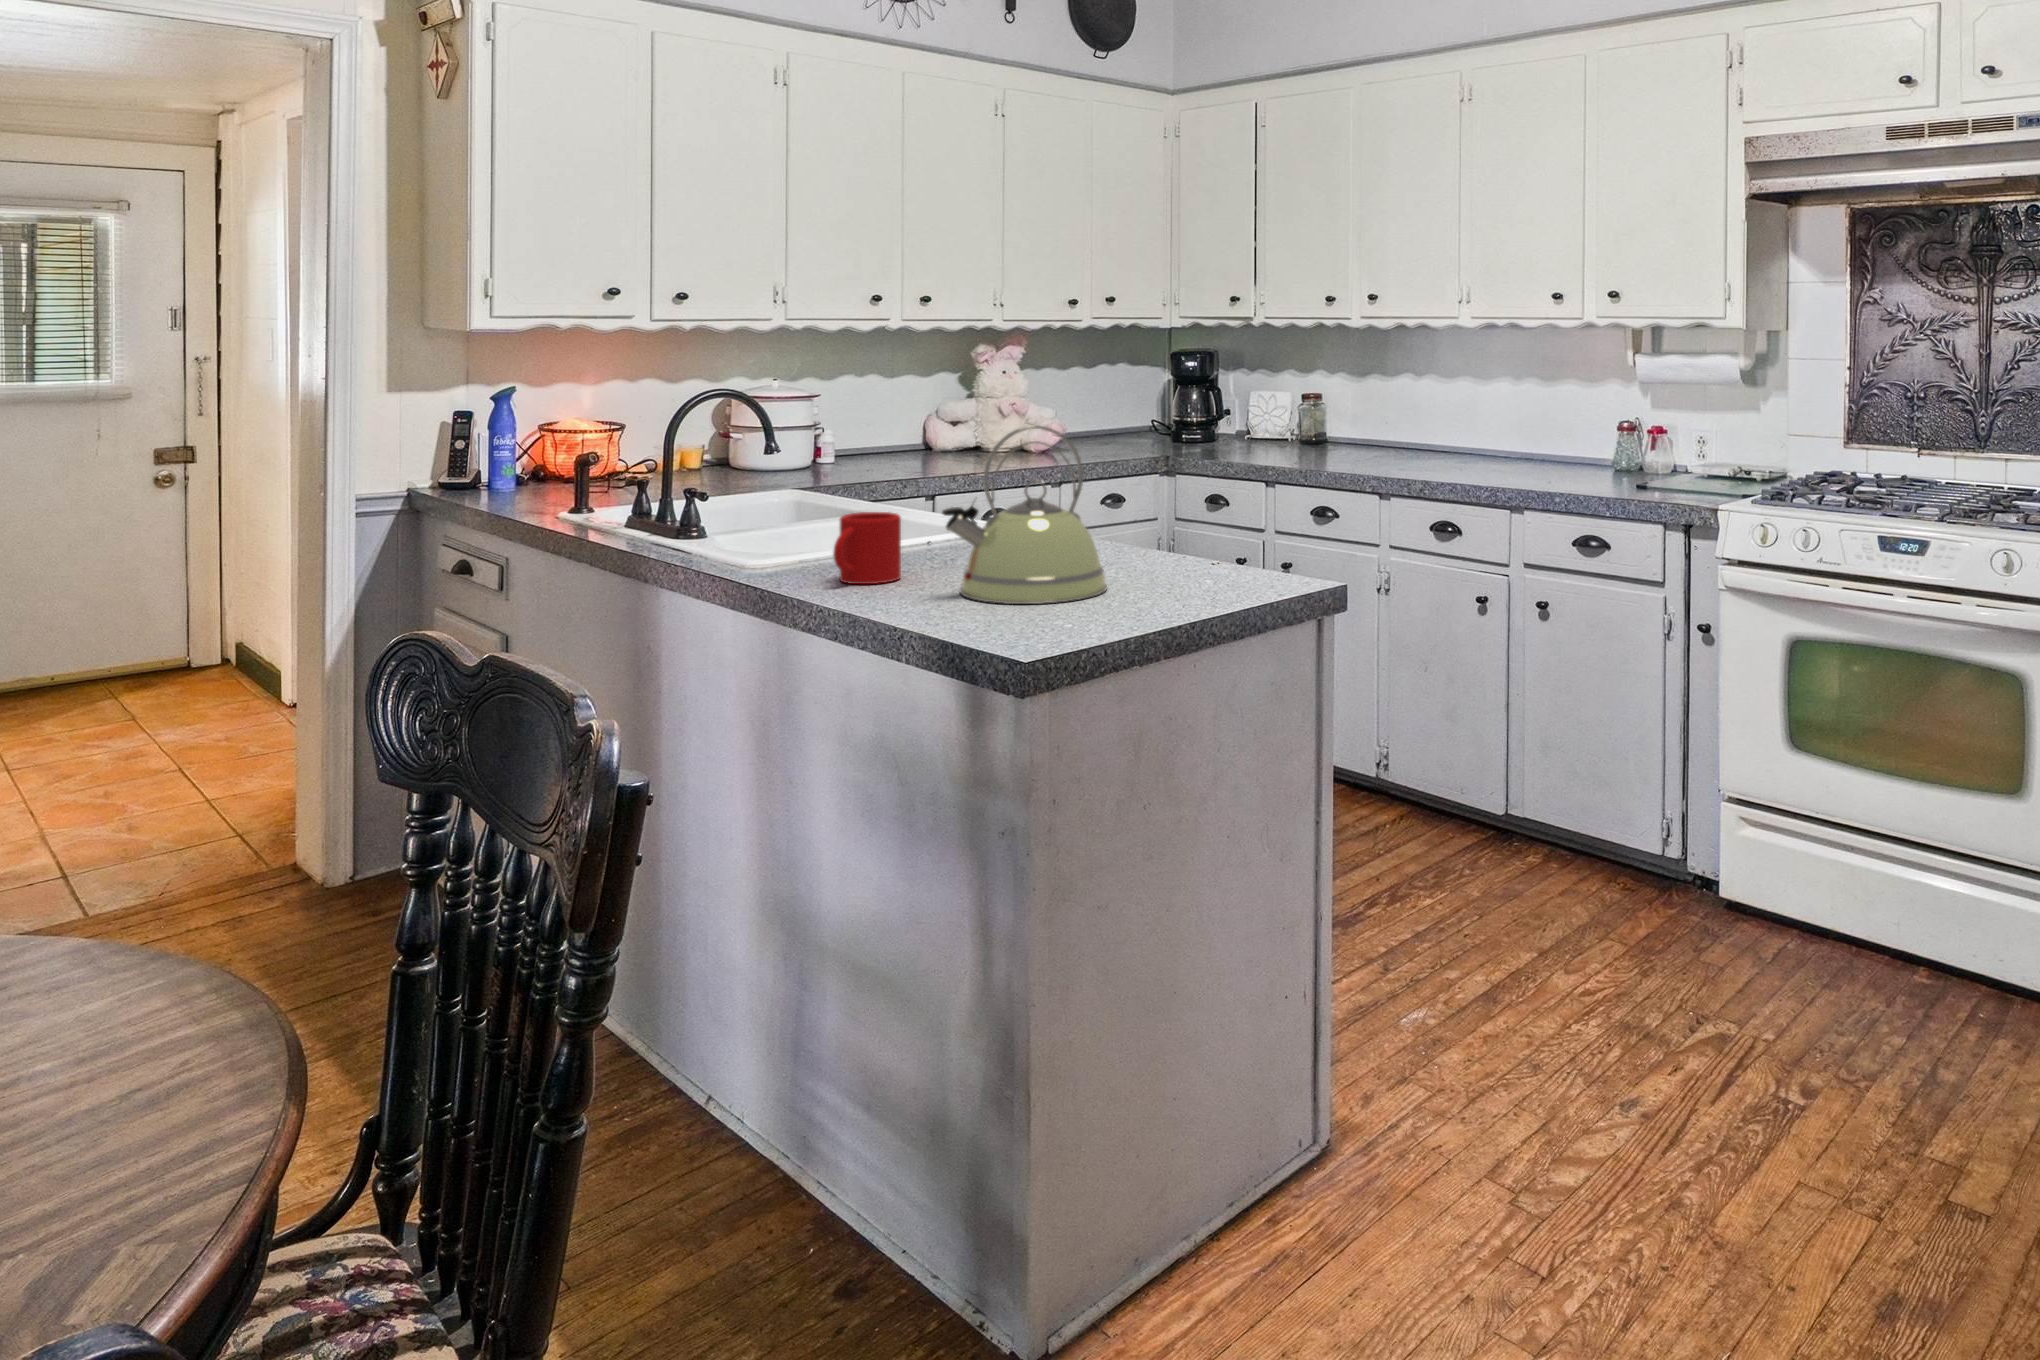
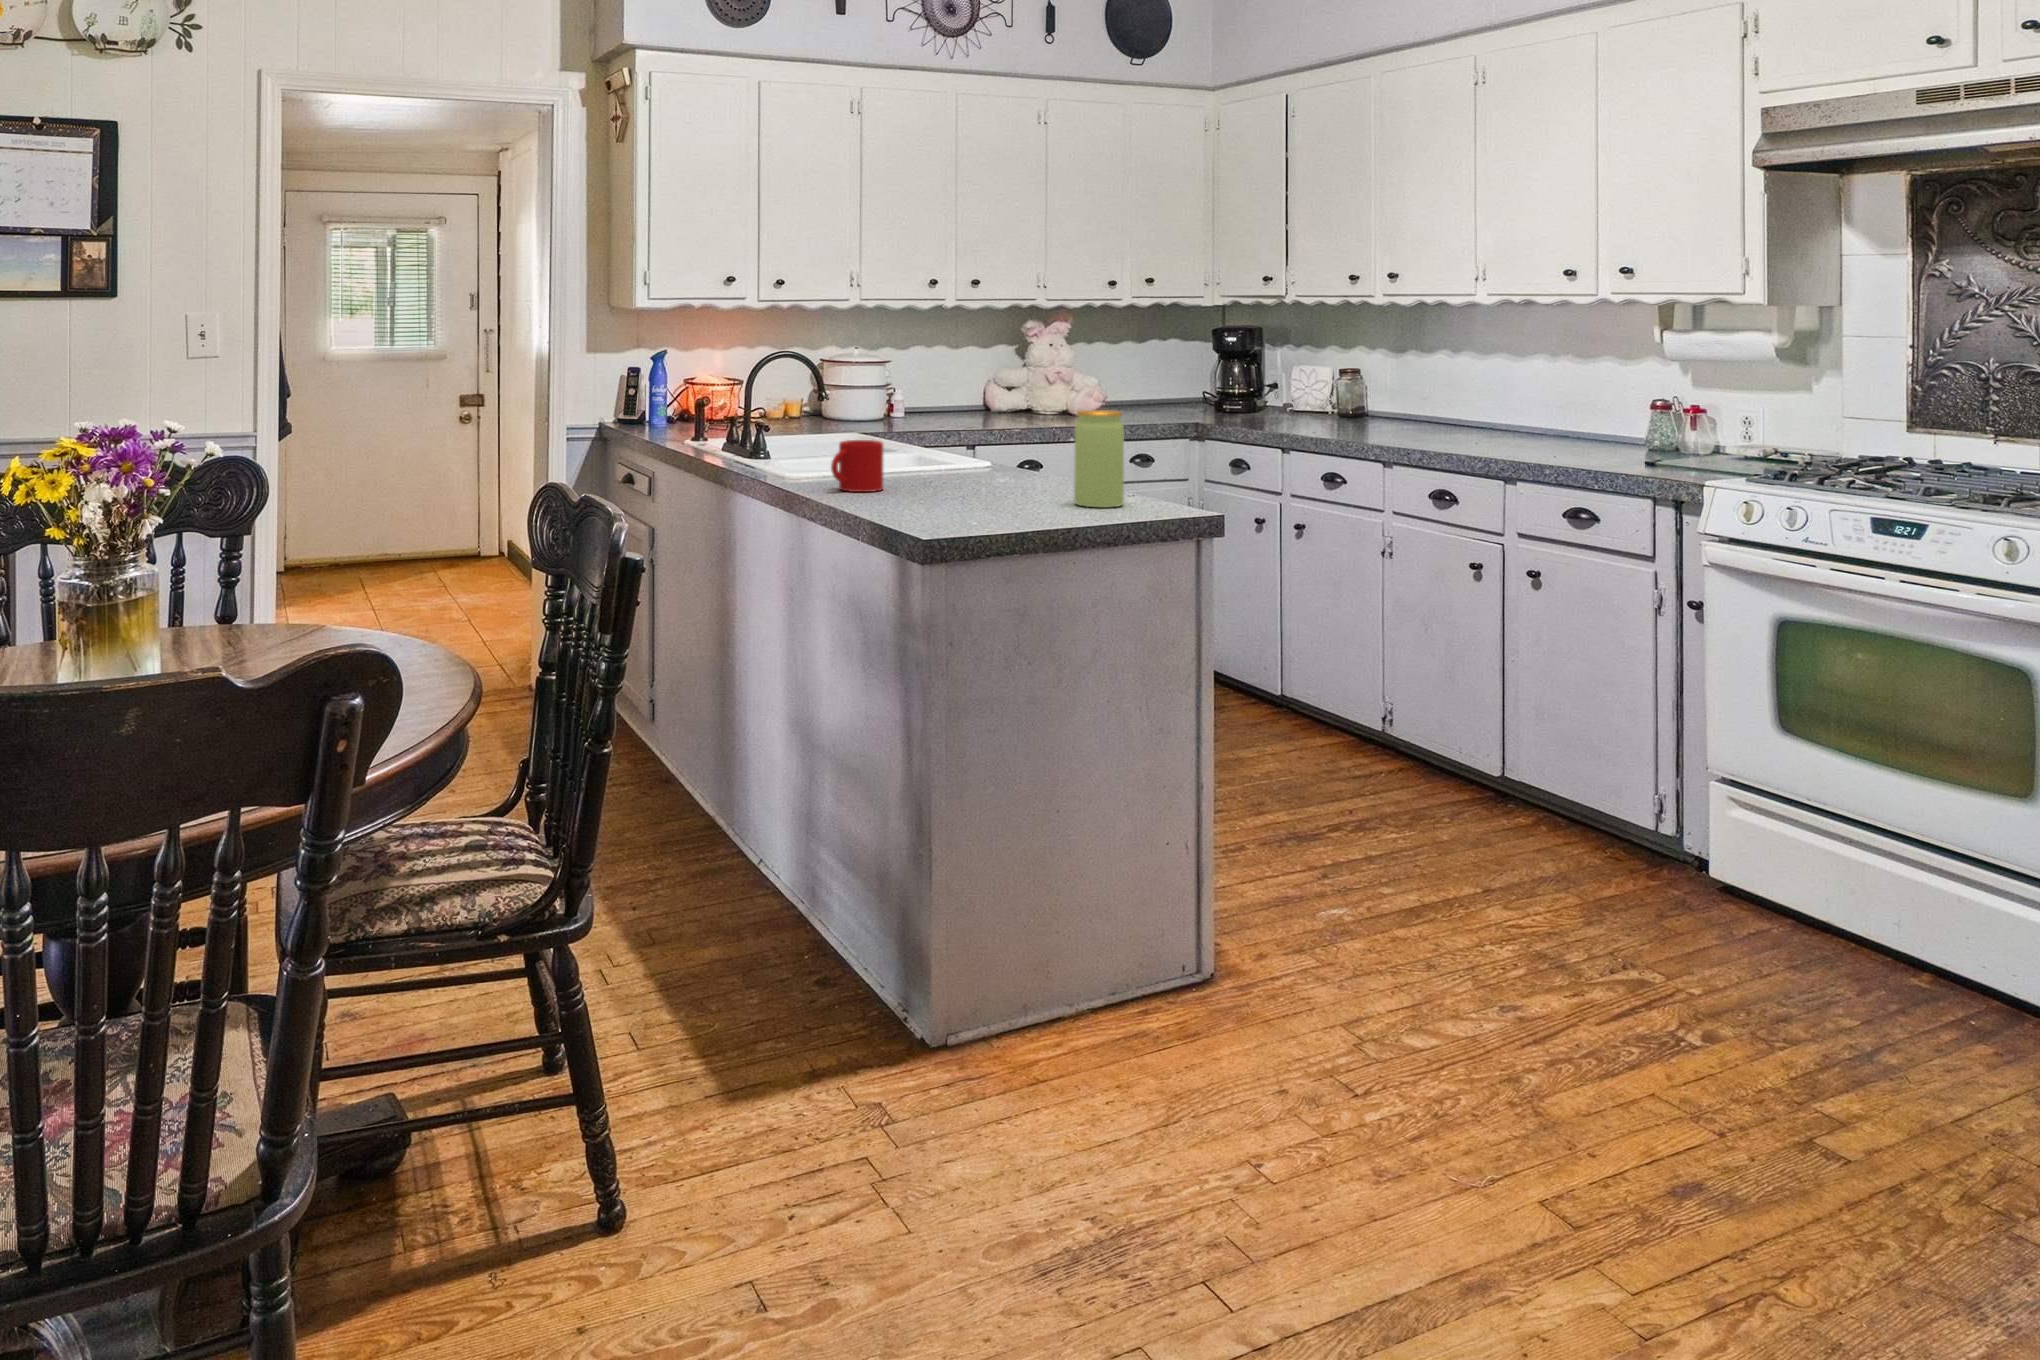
kettle: present [942,425,1107,604] -> none [900,375,1027,509]
jar: none [1165,464,1226,588] -> present [1074,410,1124,508]

